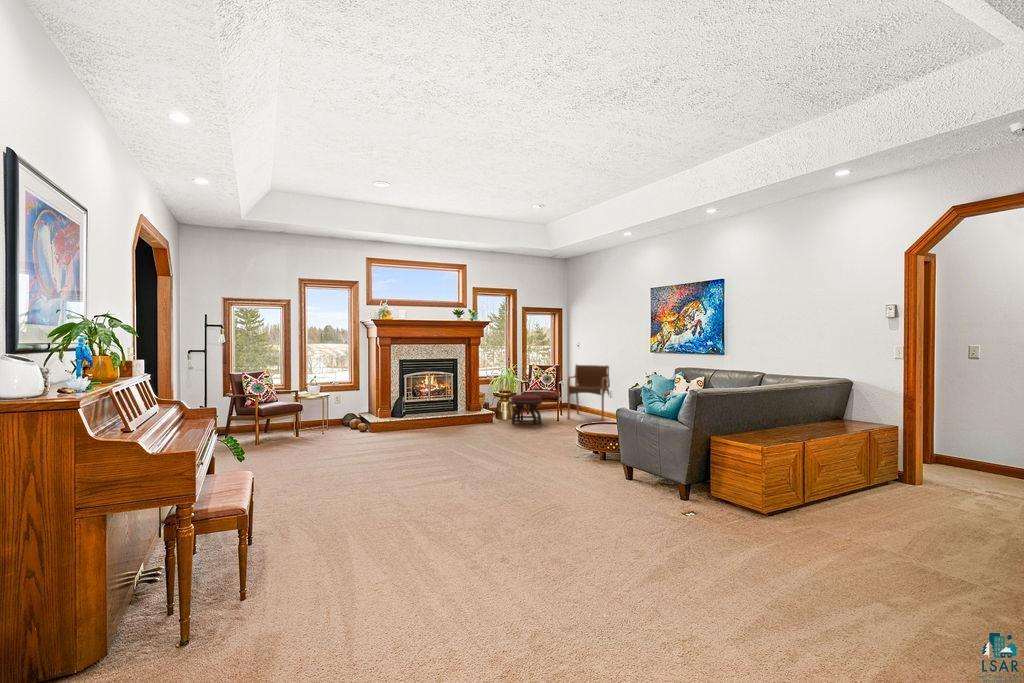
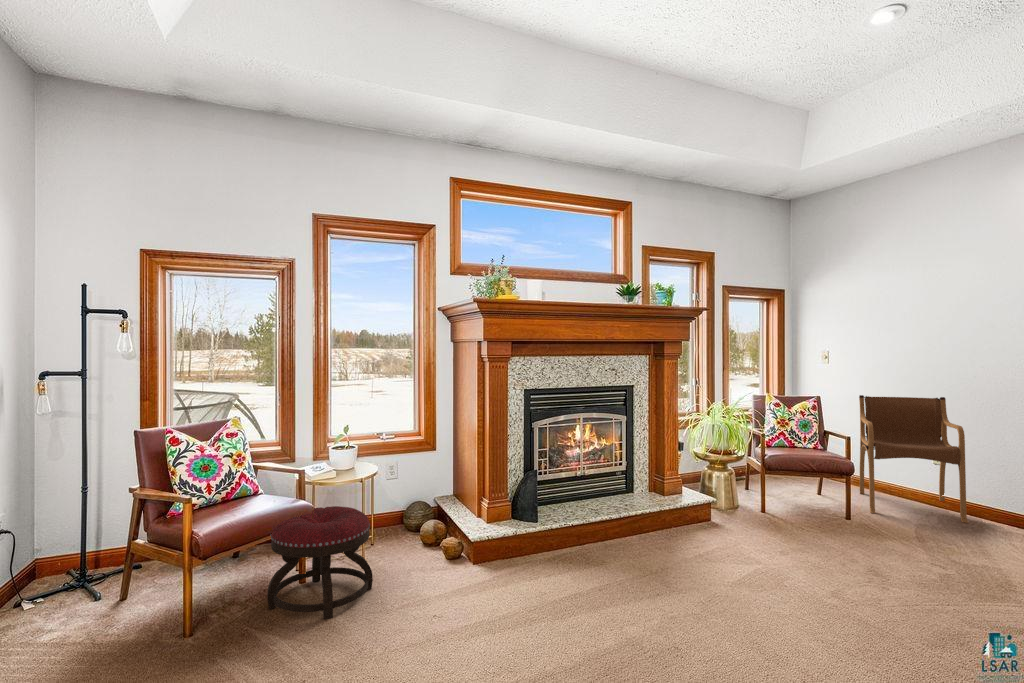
ottoman: present [511,394,542,424] -> present [267,506,373,619]

